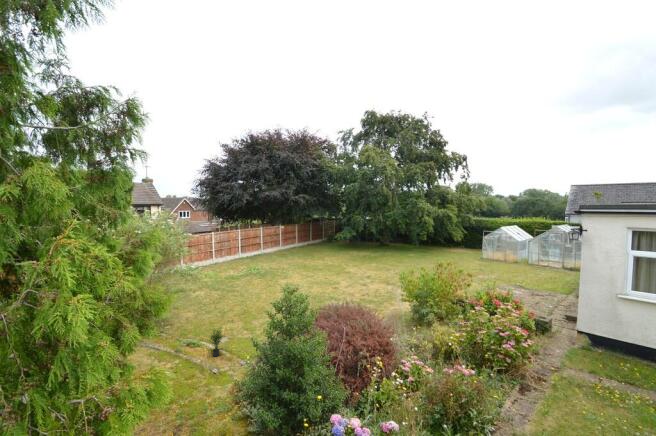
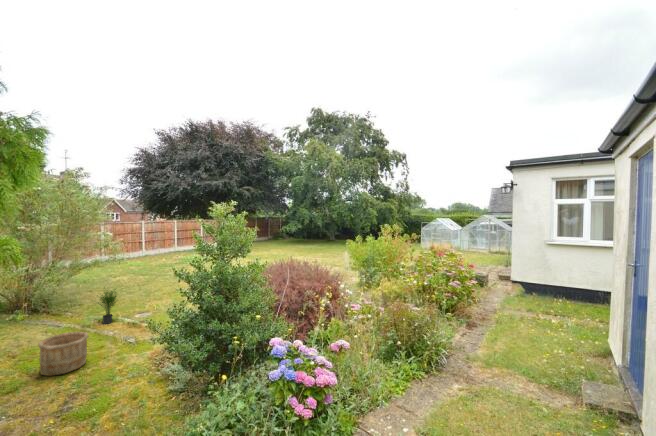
wooden bucket: none [188,375,217,410] -> present [39,332,88,376]

